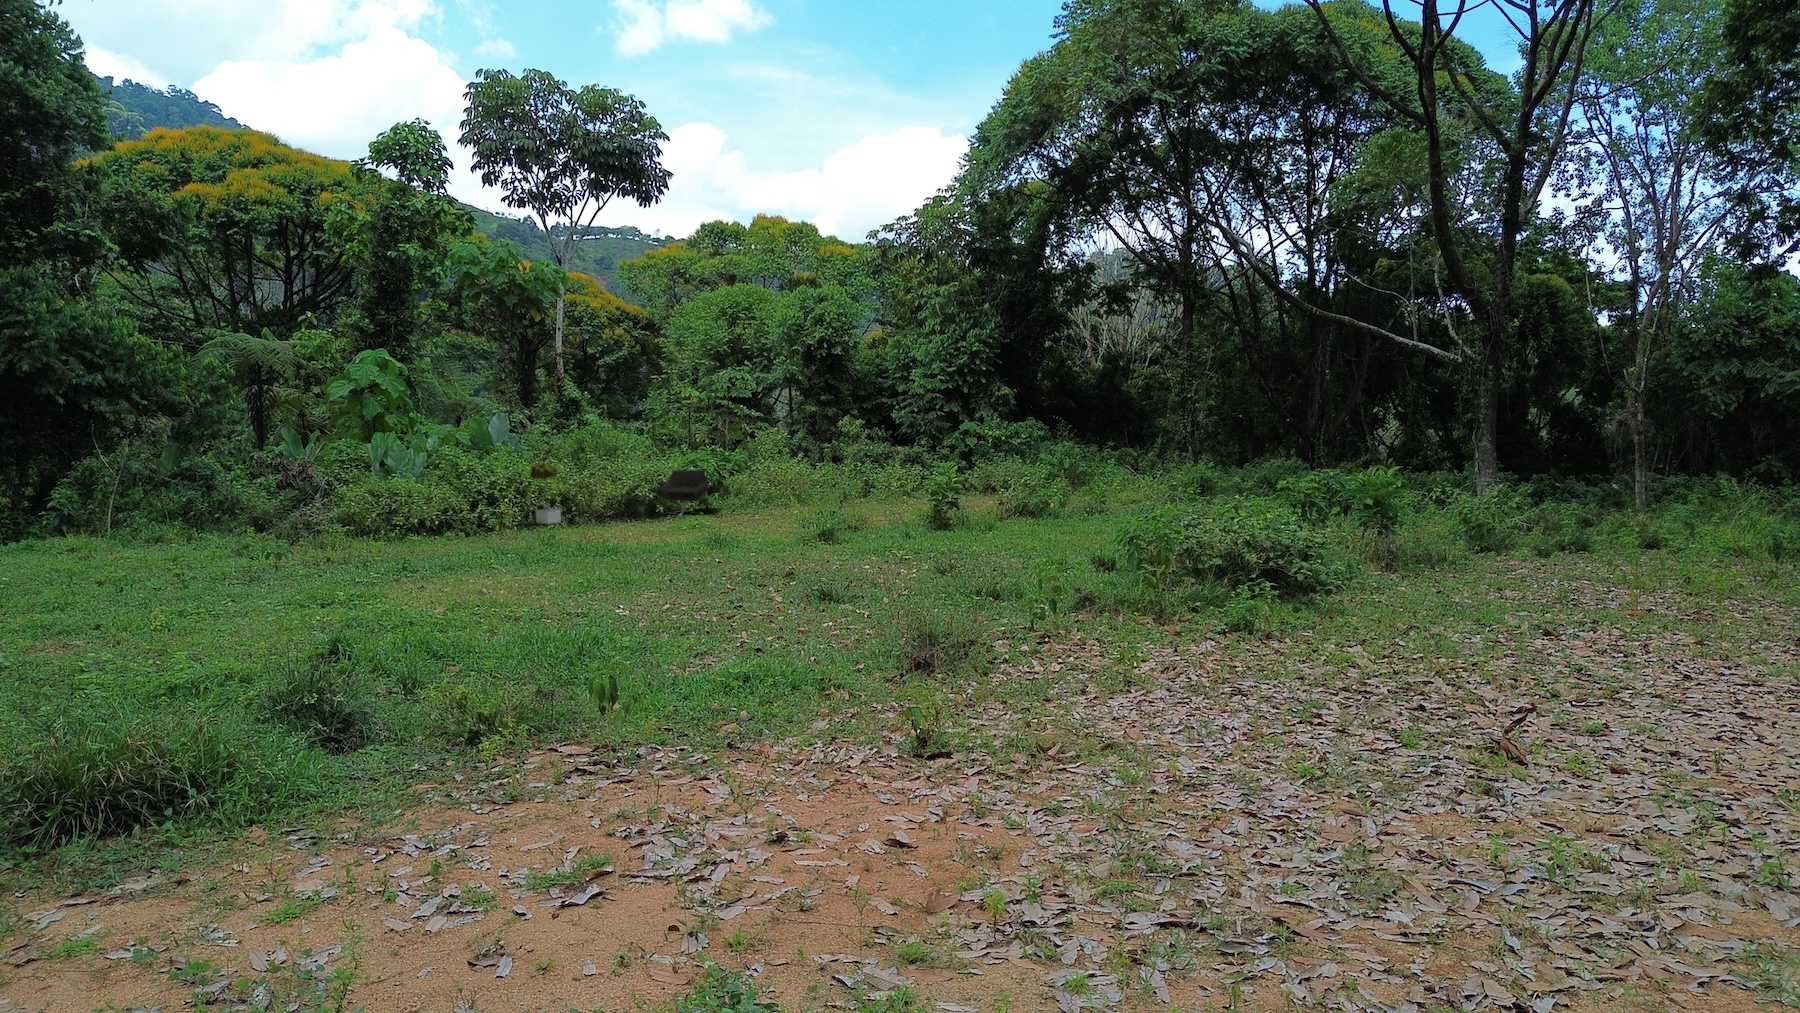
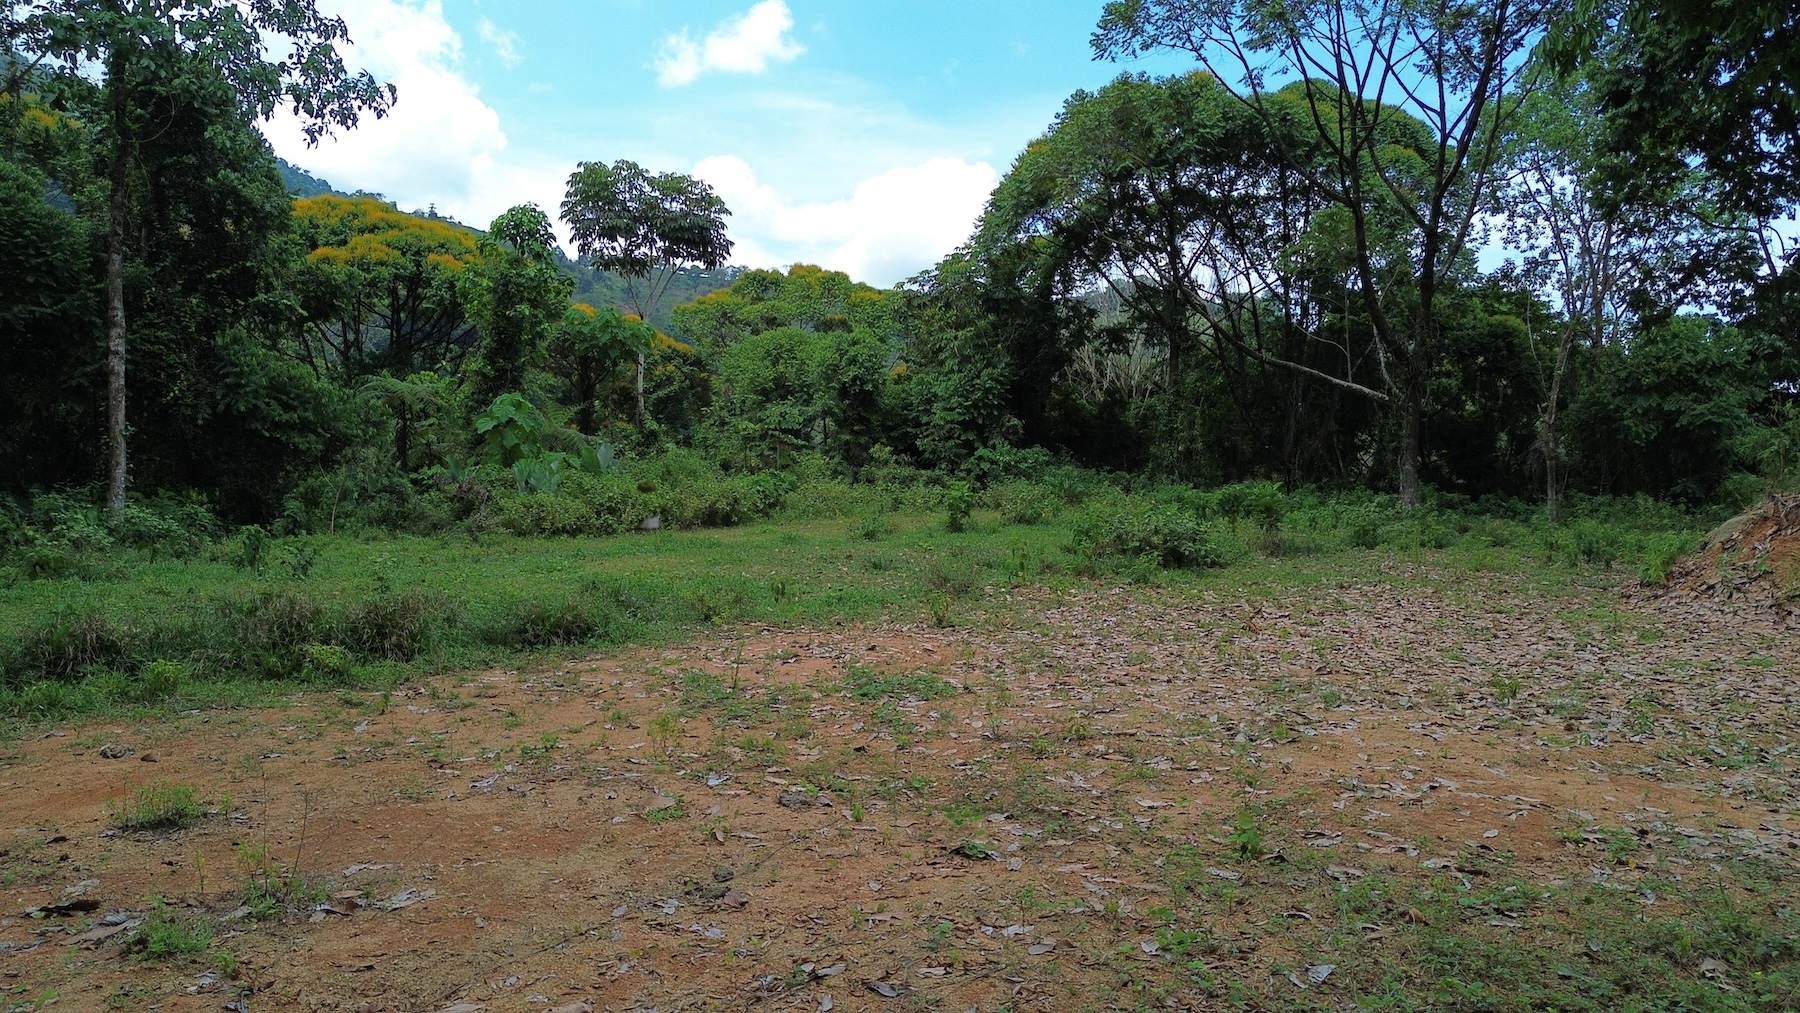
lounge chair: present [656,469,709,515] -> none [731,487,772,523]

